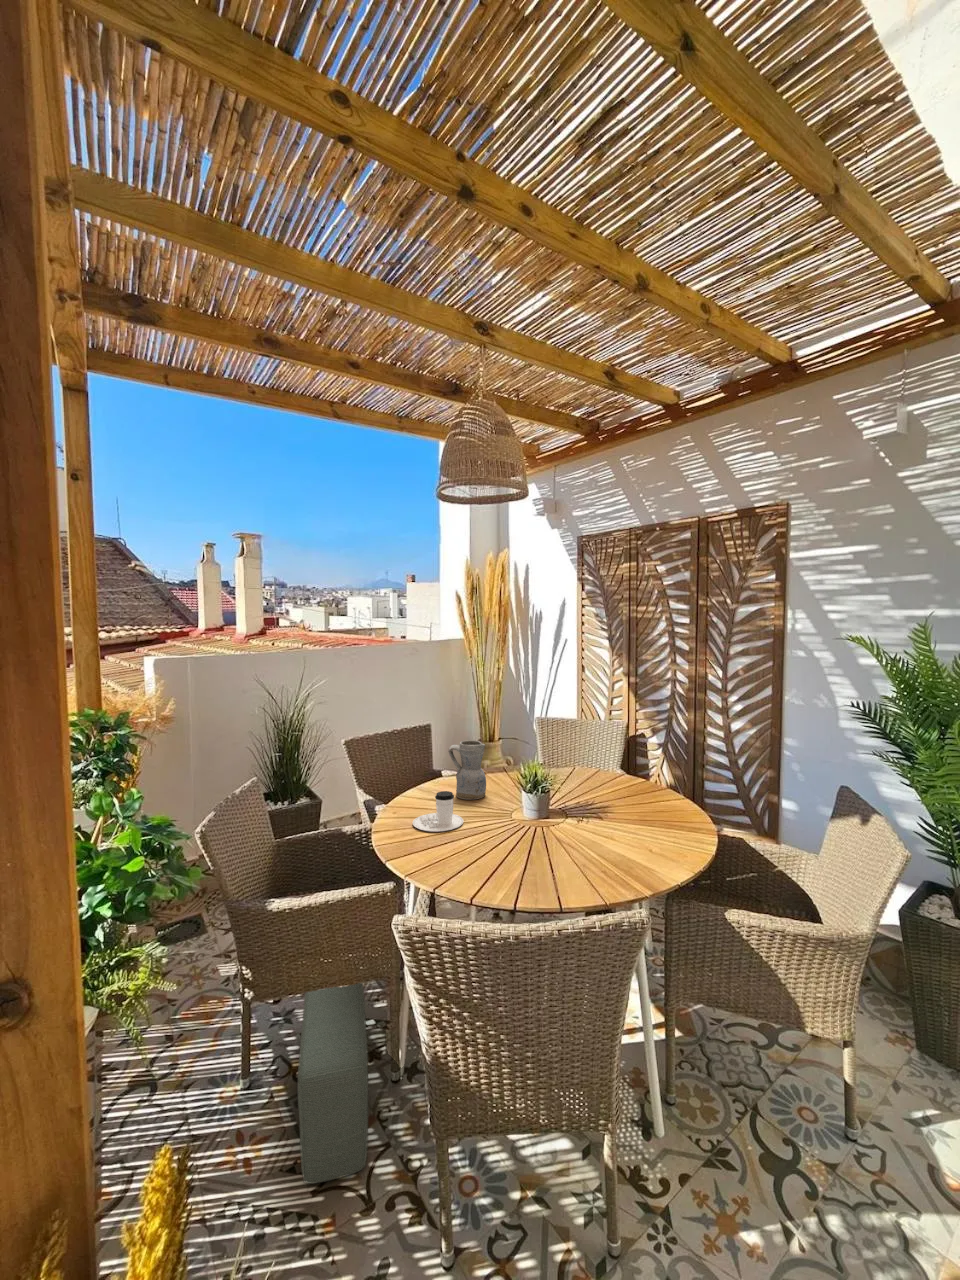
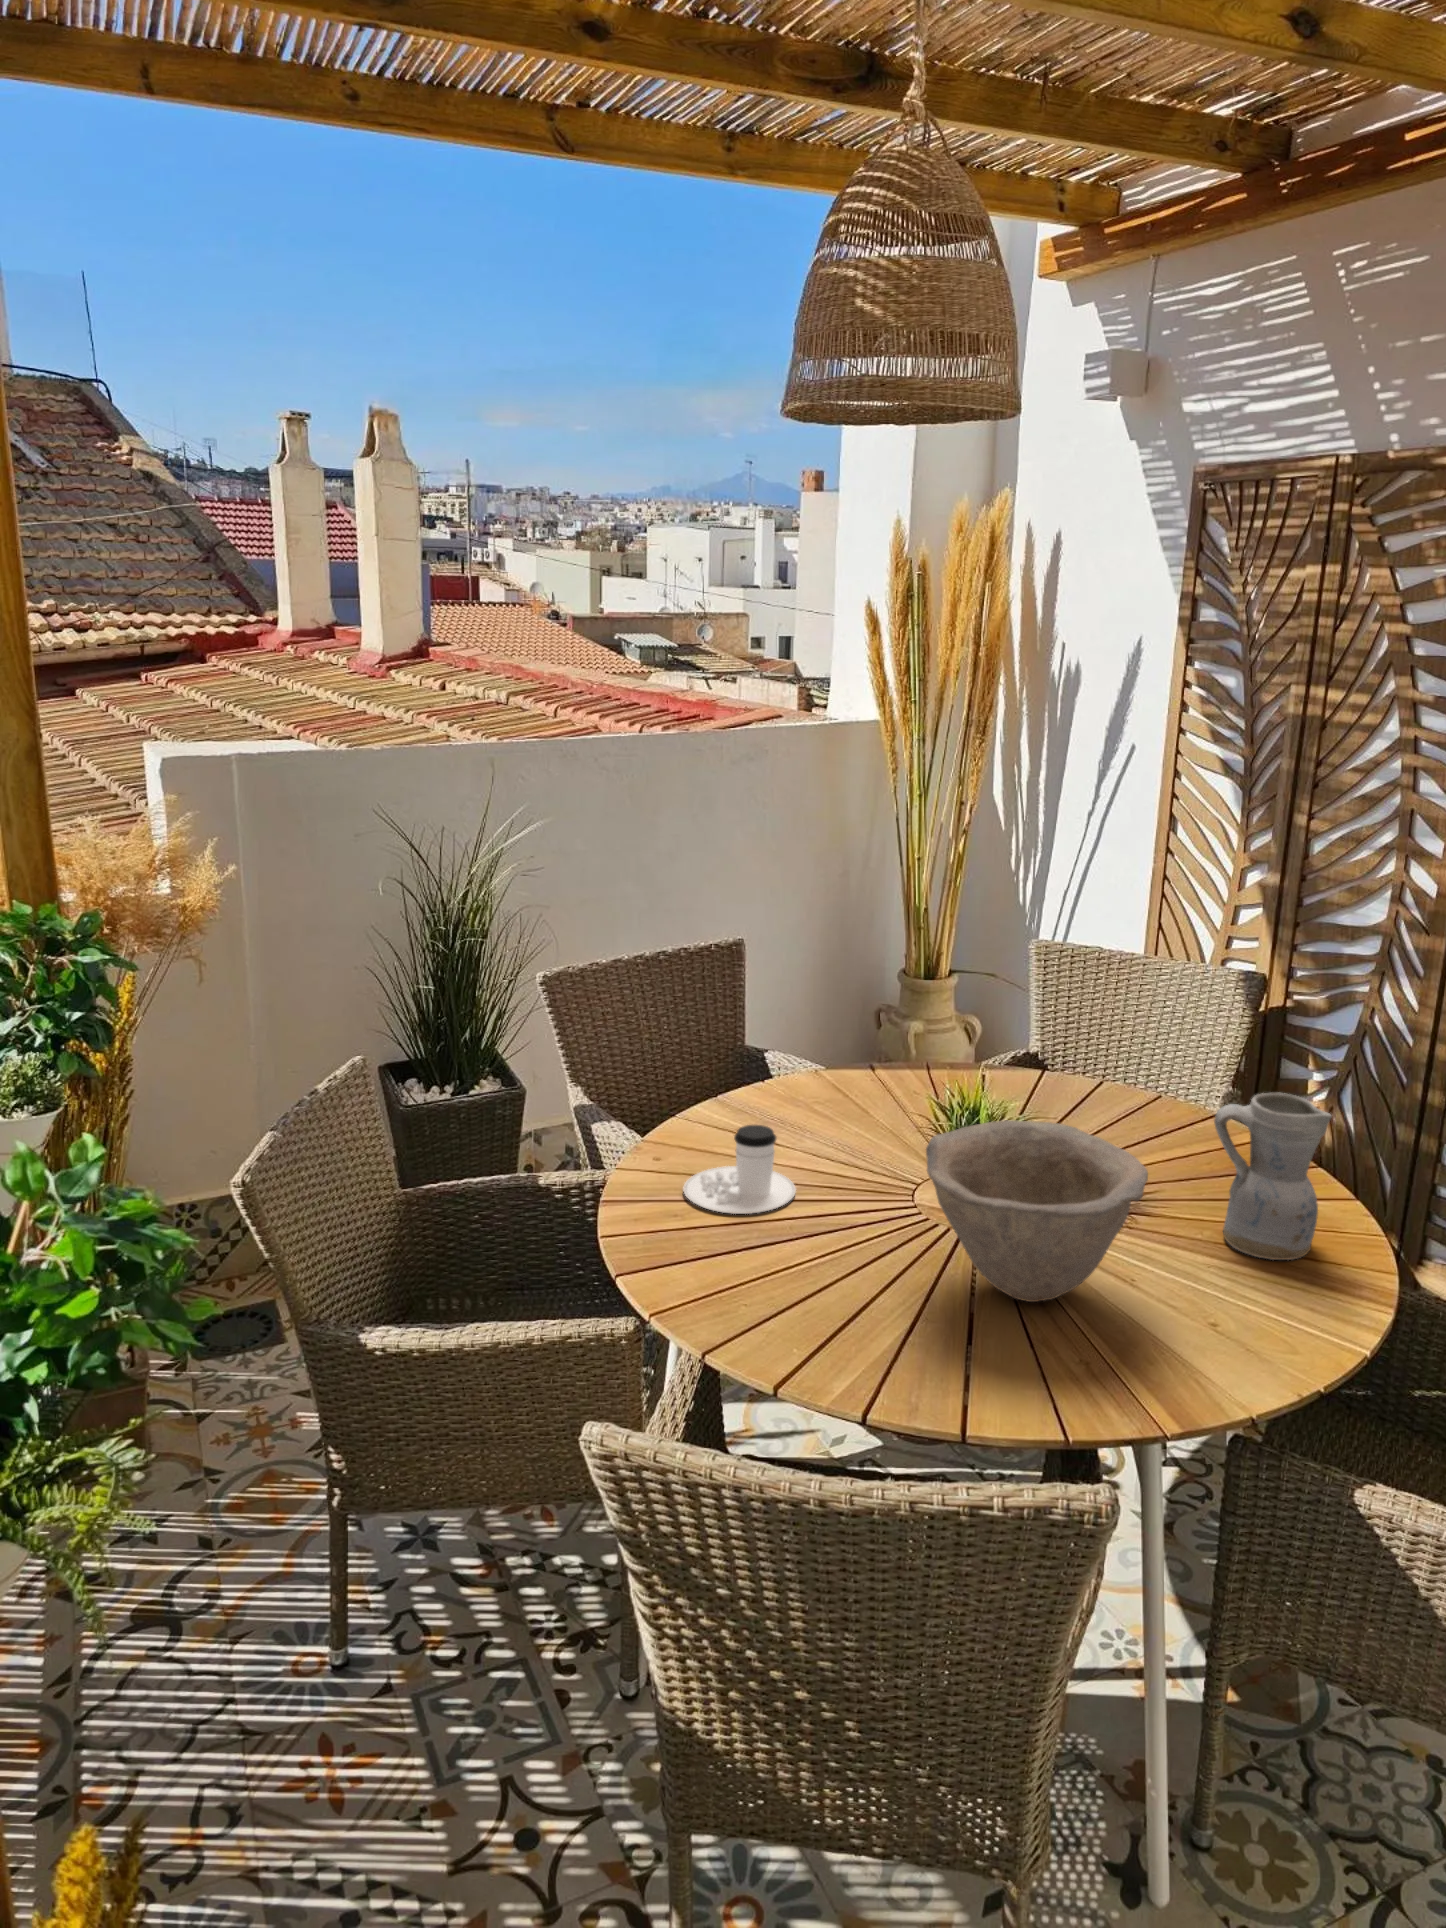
ceramic pitcher: present [448,740,486,800] -> present [1214,1093,1332,1260]
bowl: none [526,775,622,853] -> present [926,1120,1148,1302]
pouf: present [298,983,368,1183] -> none [424,1417,571,1846]

